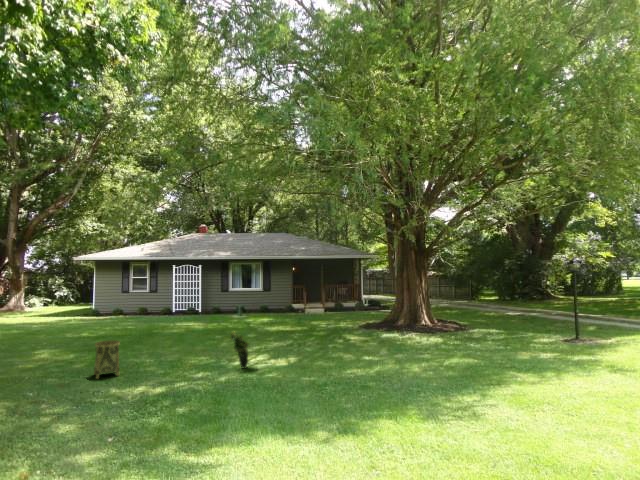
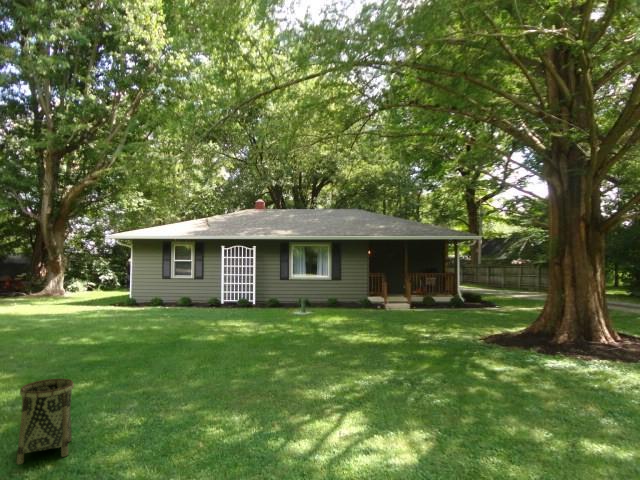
potted plant: present [229,332,249,368] -> none [287,366,334,450]

